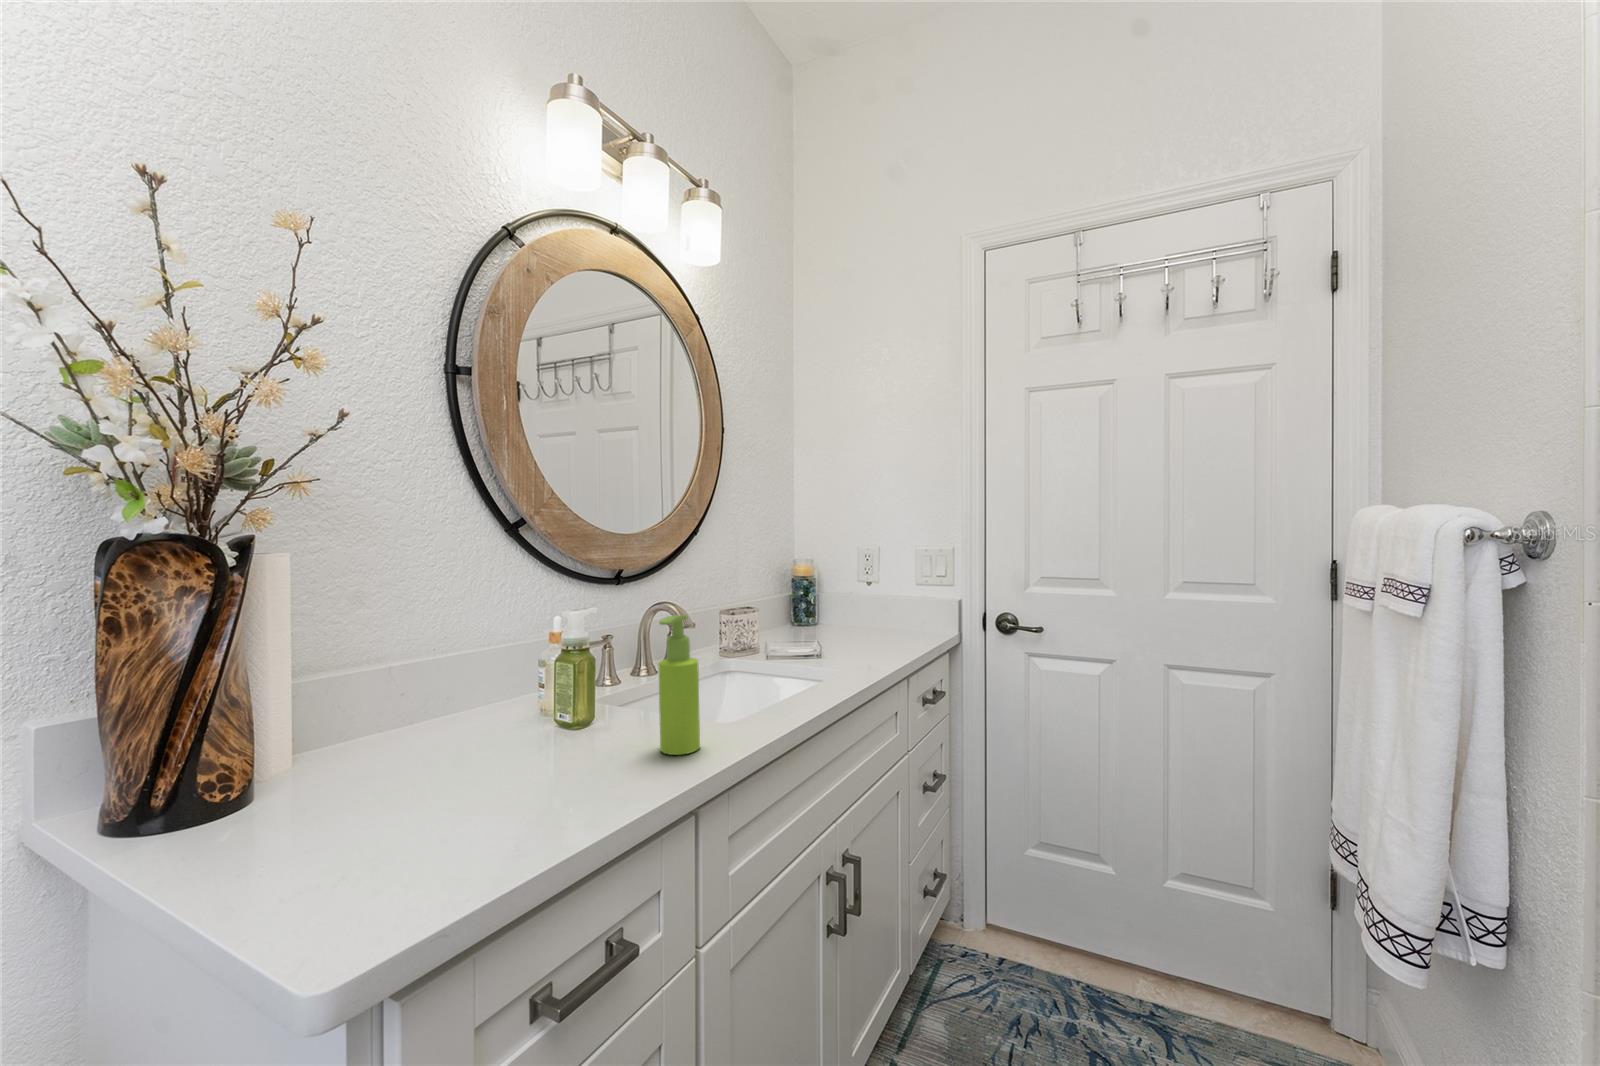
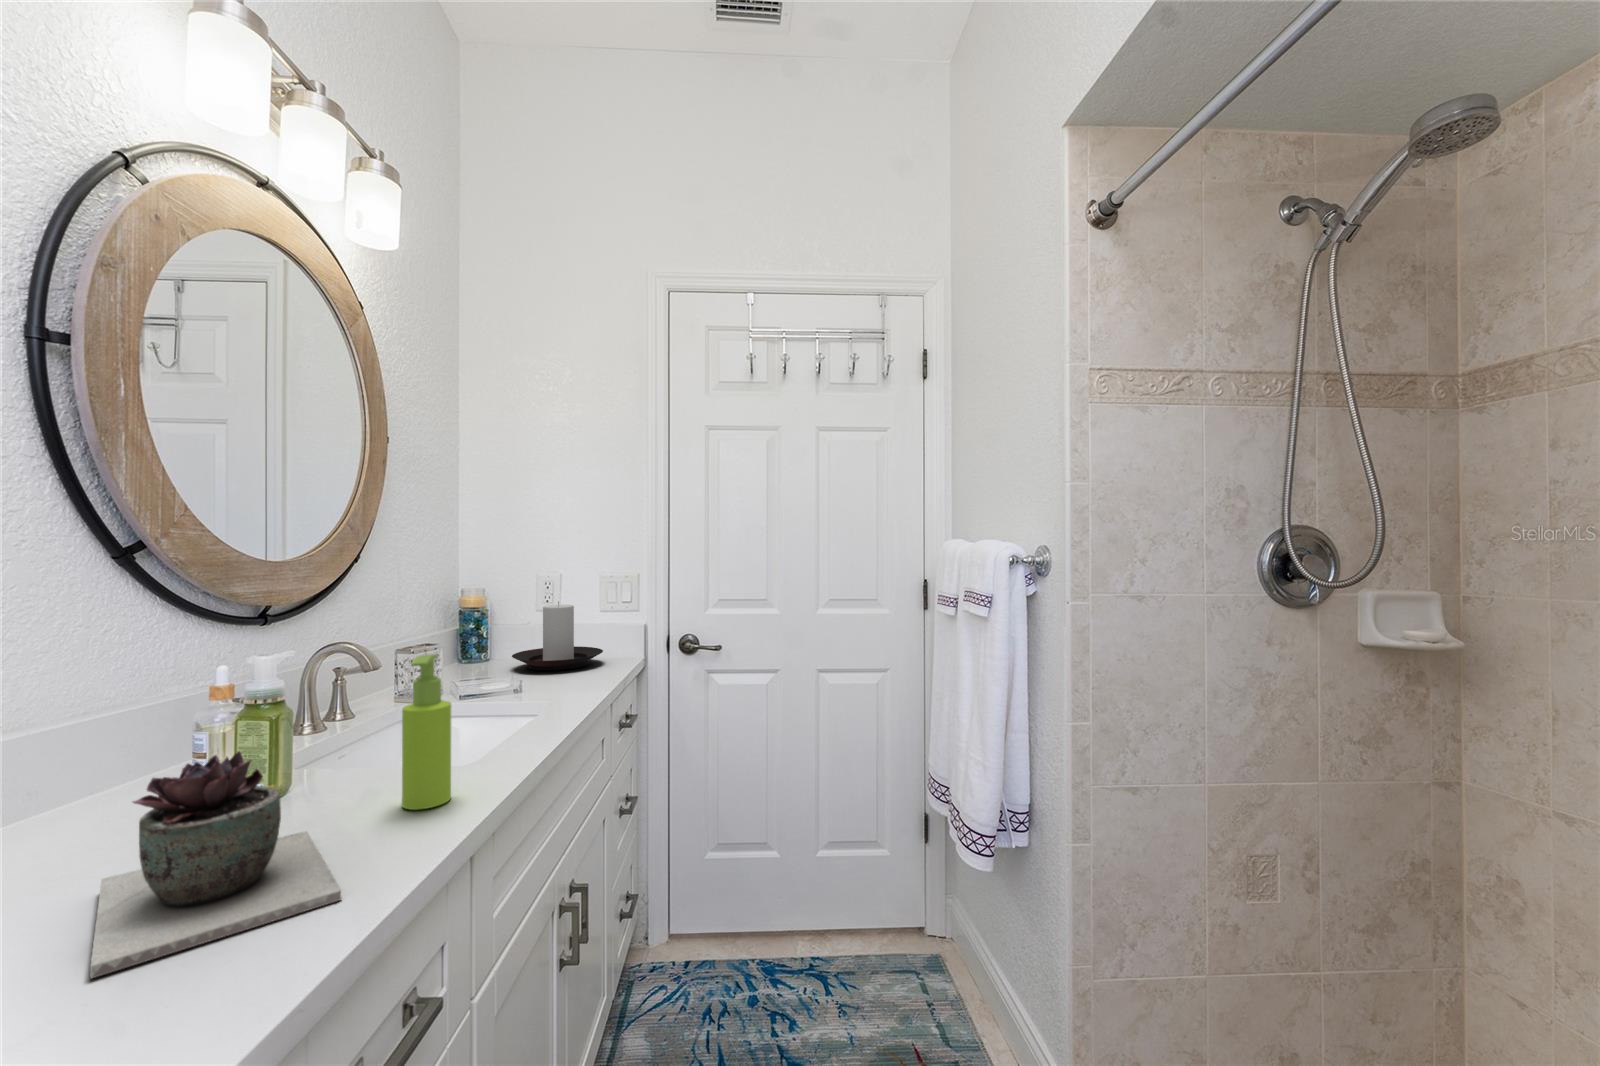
candle holder: none [830,573,913,639] -> present [512,602,603,670]
succulent plant: none [392,683,583,843] -> present [90,751,341,978]

